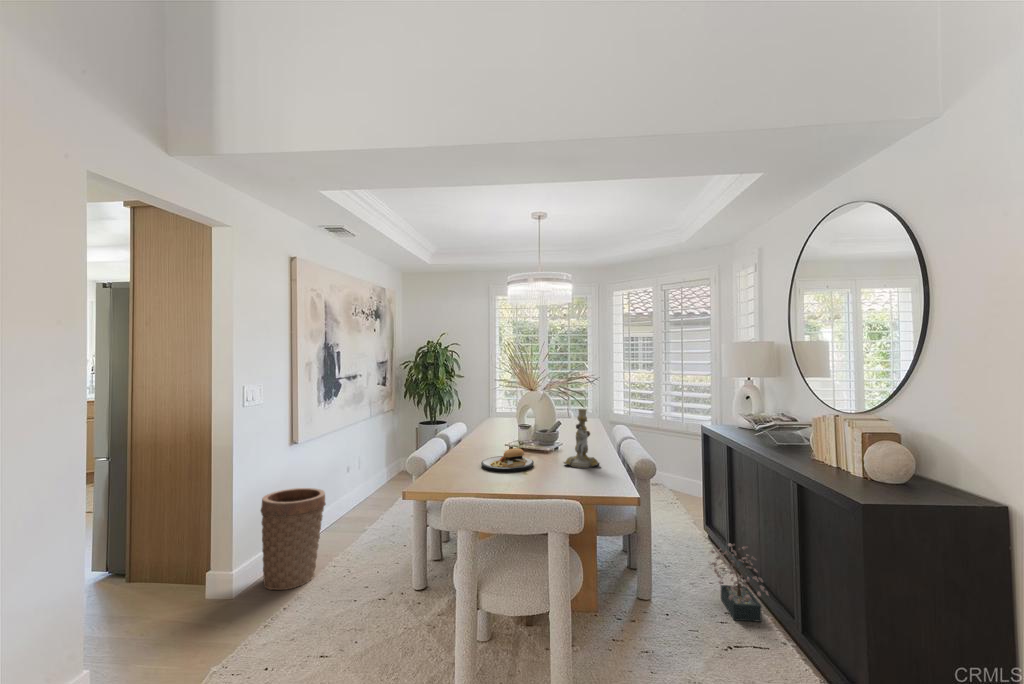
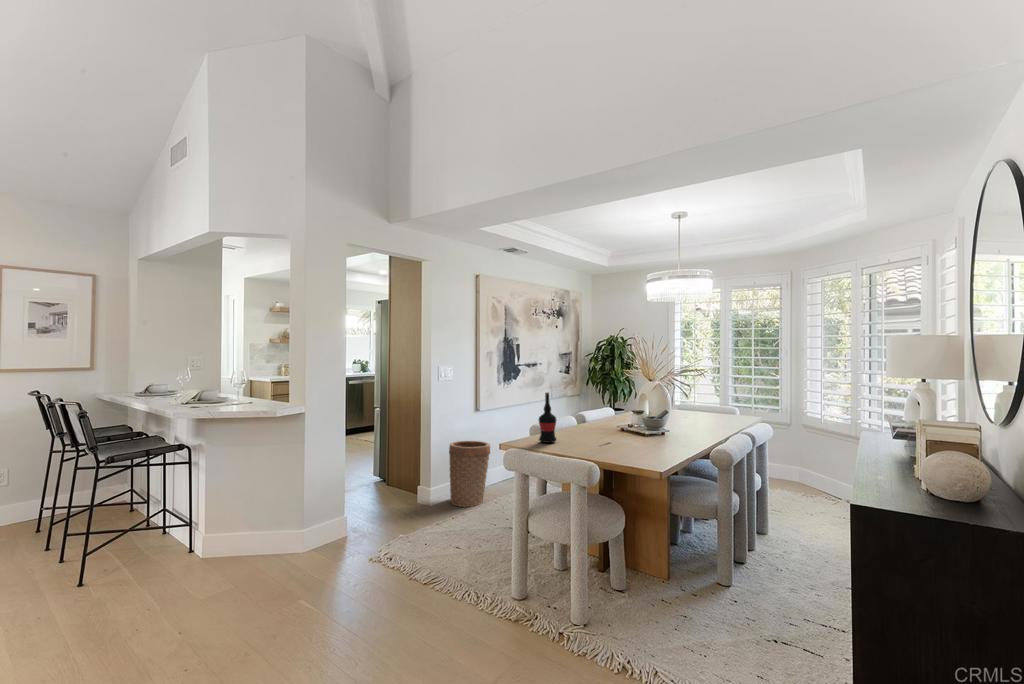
candlestick: present [564,409,600,468] -> none [643,391,675,441]
wine bottle: none [458,421,482,491] -> present [539,392,556,443]
plate: present [481,448,534,472] -> none [577,412,620,437]
decorative plant: present [709,544,769,622] -> none [788,532,840,608]

